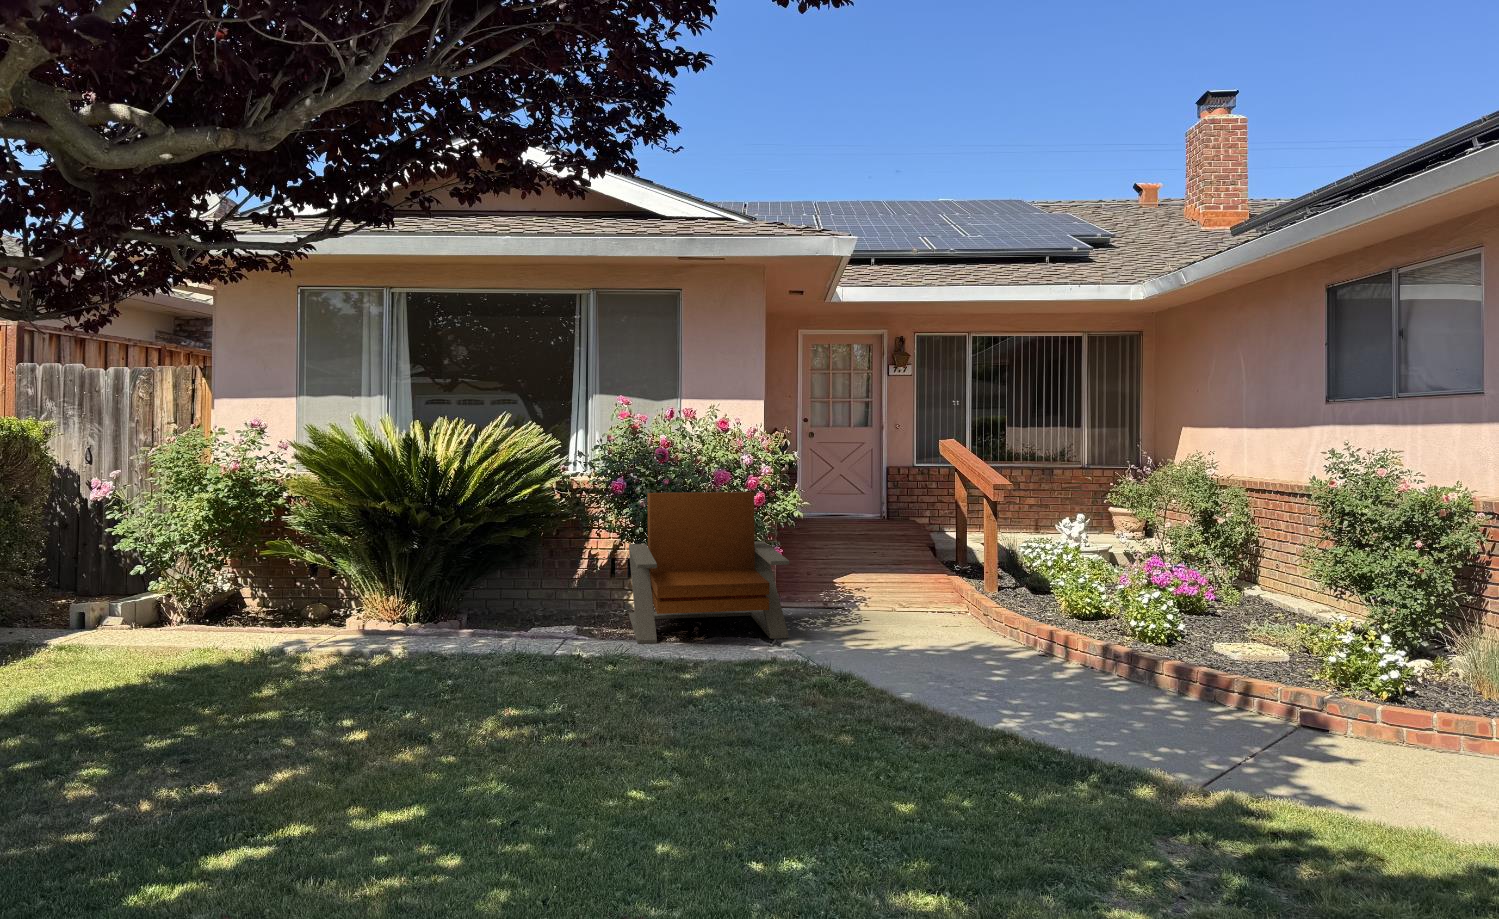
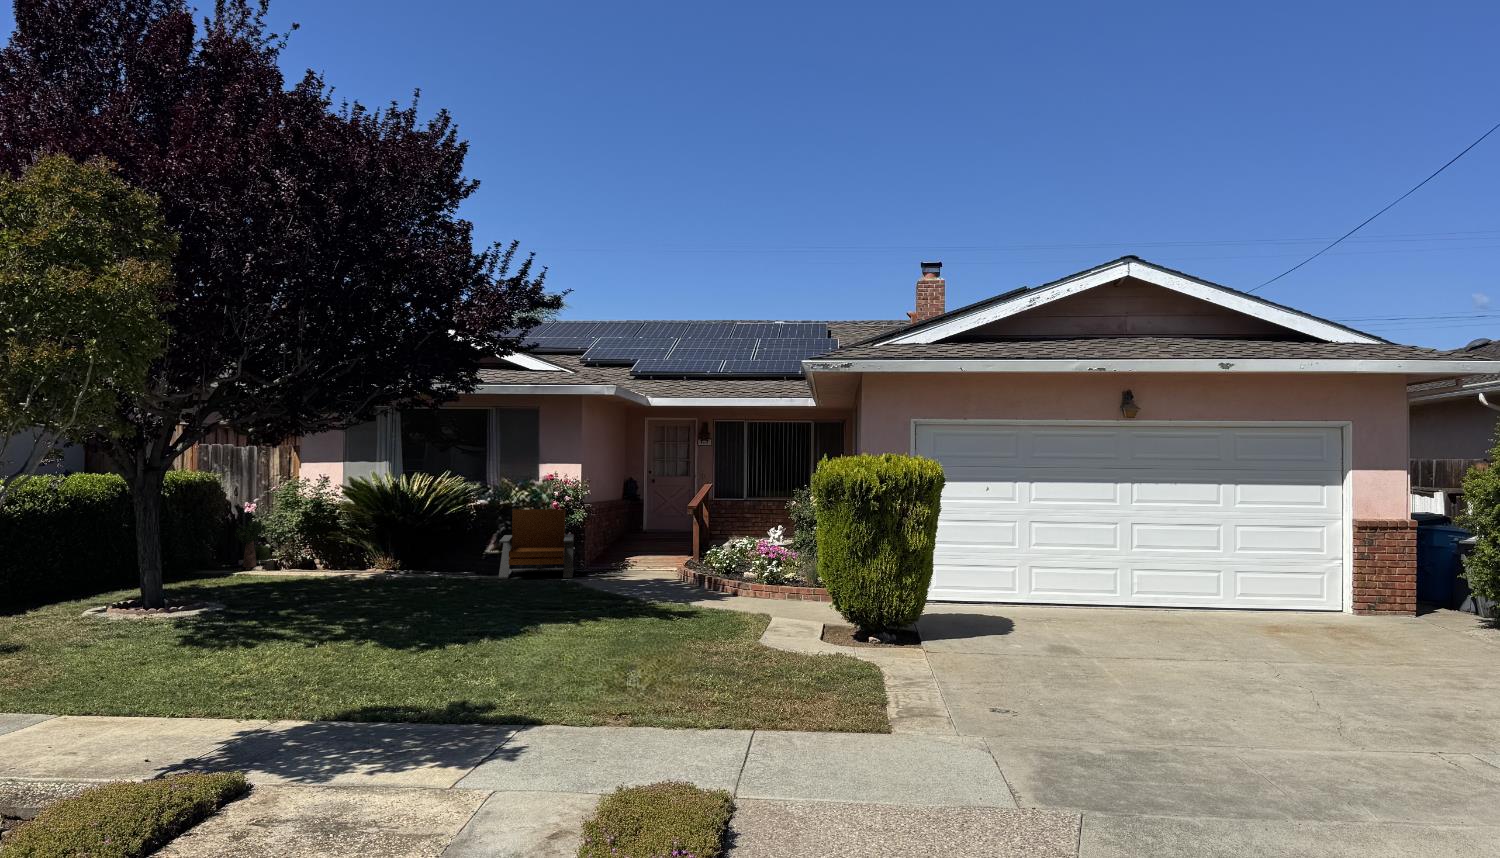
potted plant: none [74,513,160,610] -> present [235,520,275,567]

